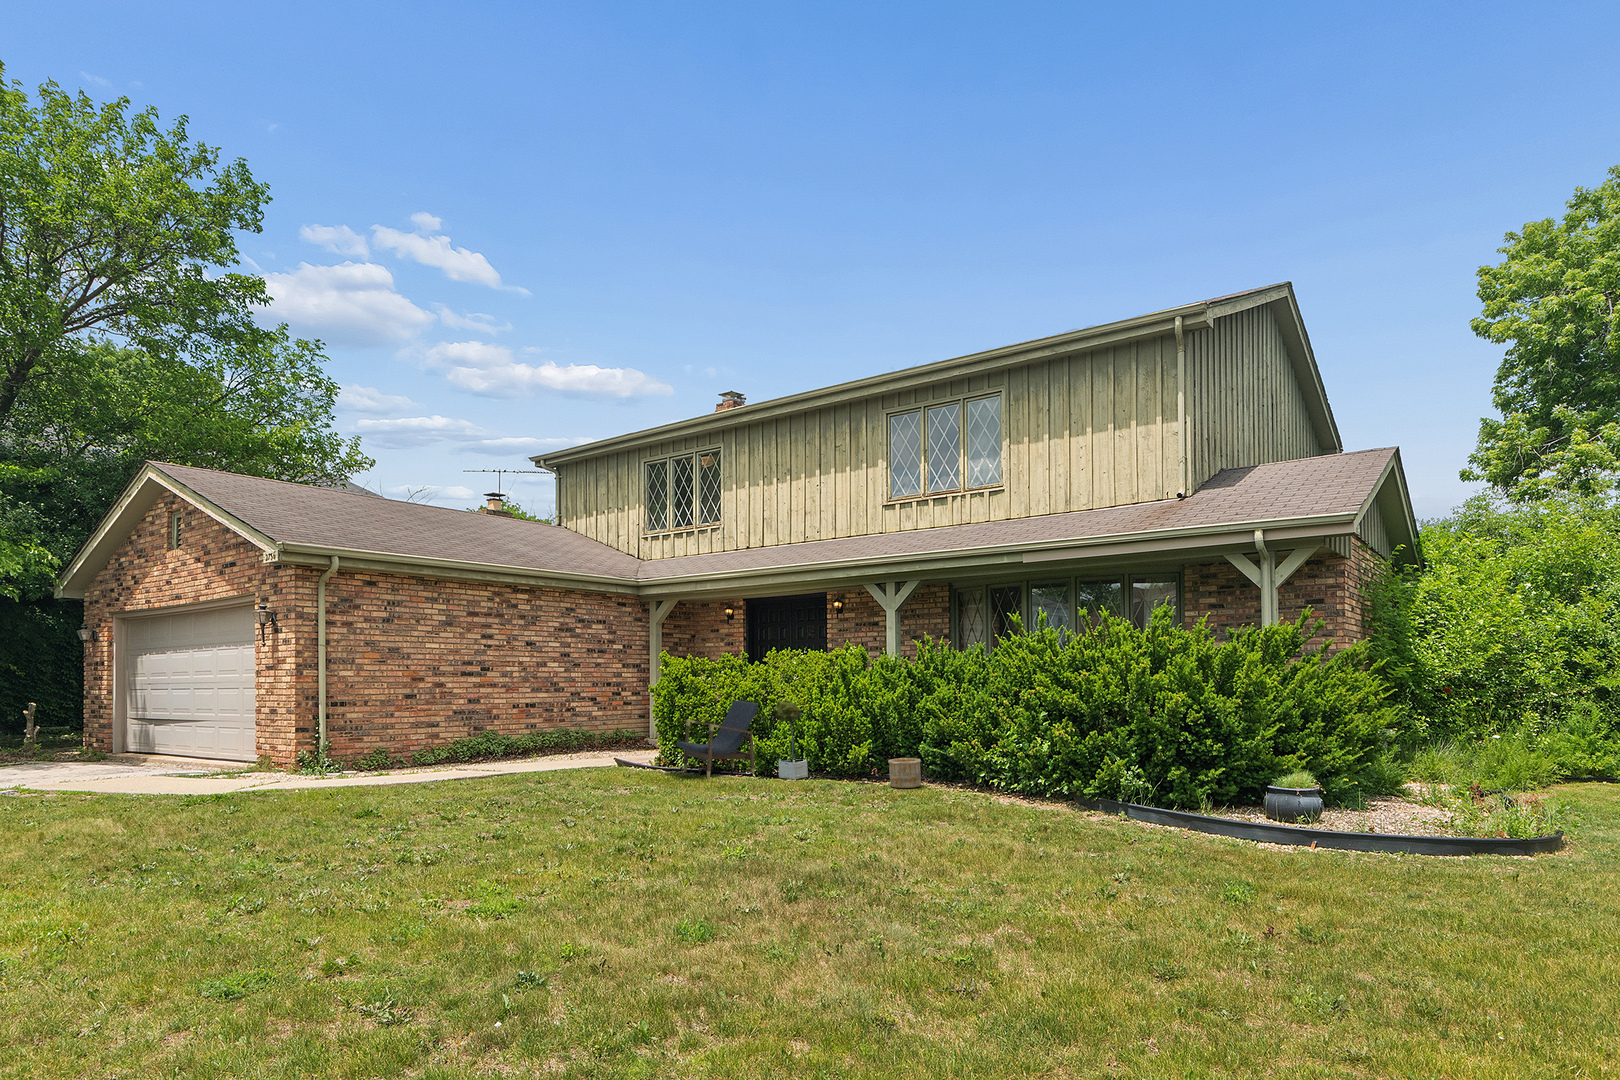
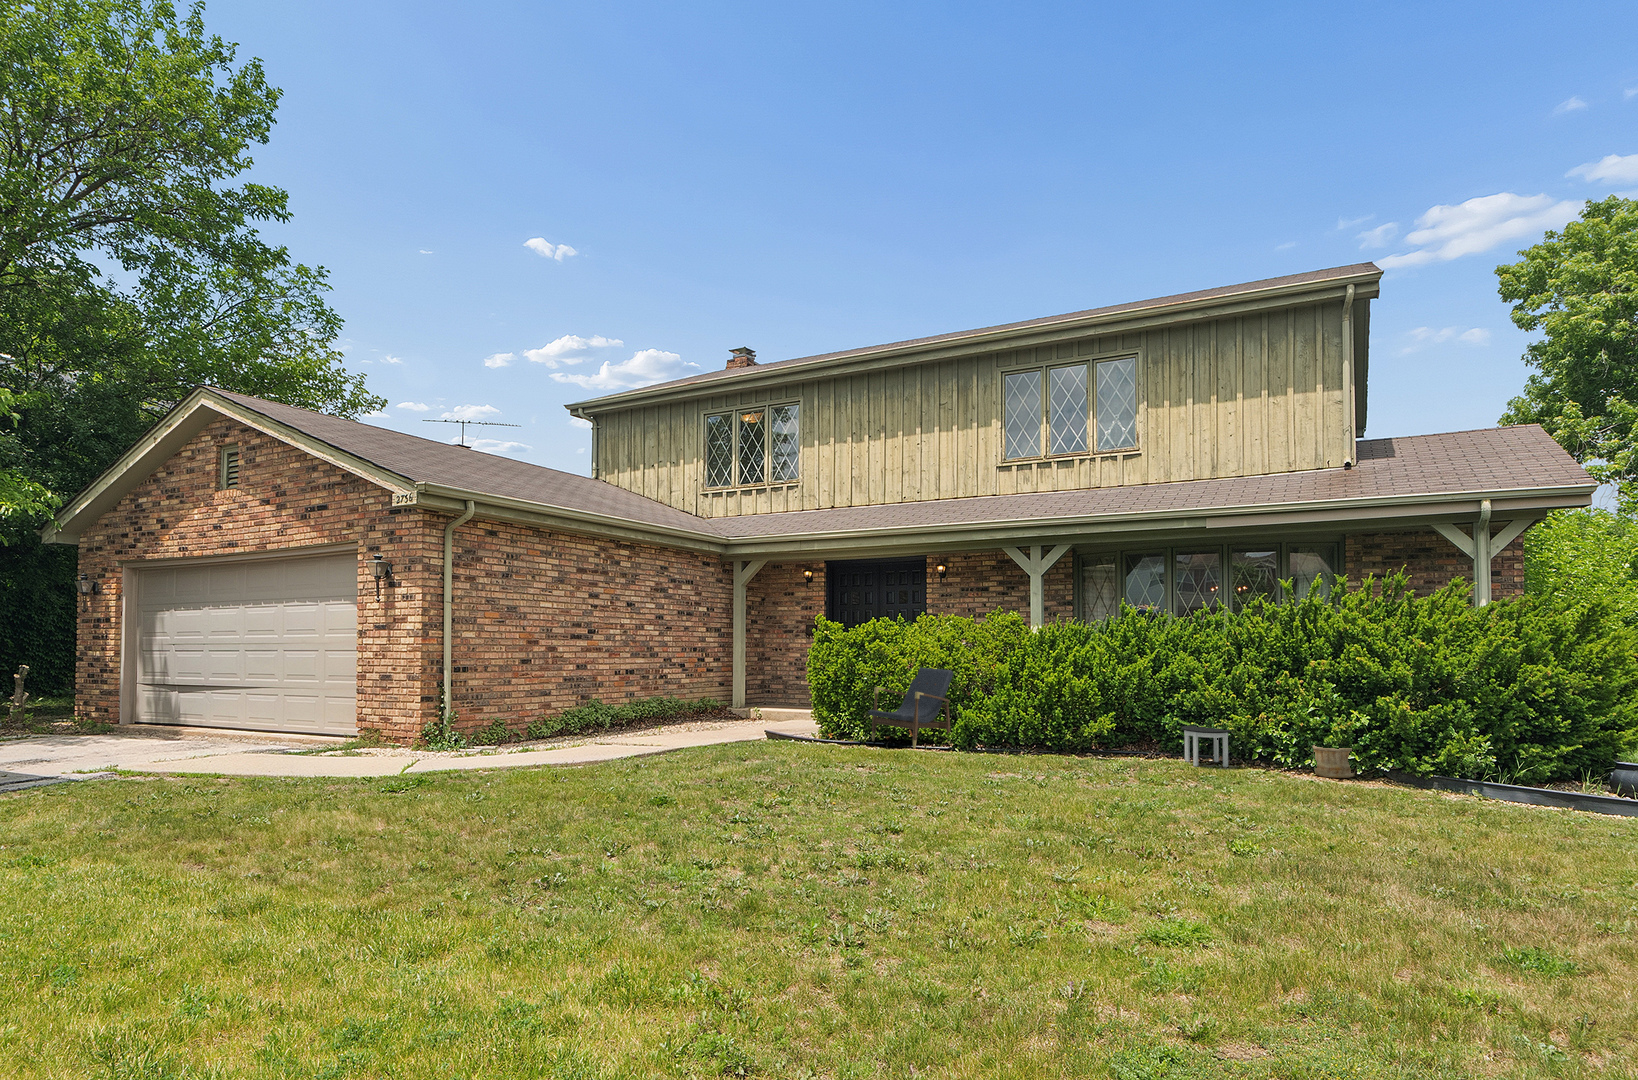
potted tree: present [774,701,808,779] -> none [976,668,1011,748]
round table: none [939,757,986,799] -> present [1181,726,1230,767]
wooden bucket: present [888,758,921,788] -> present [1312,745,1354,778]

